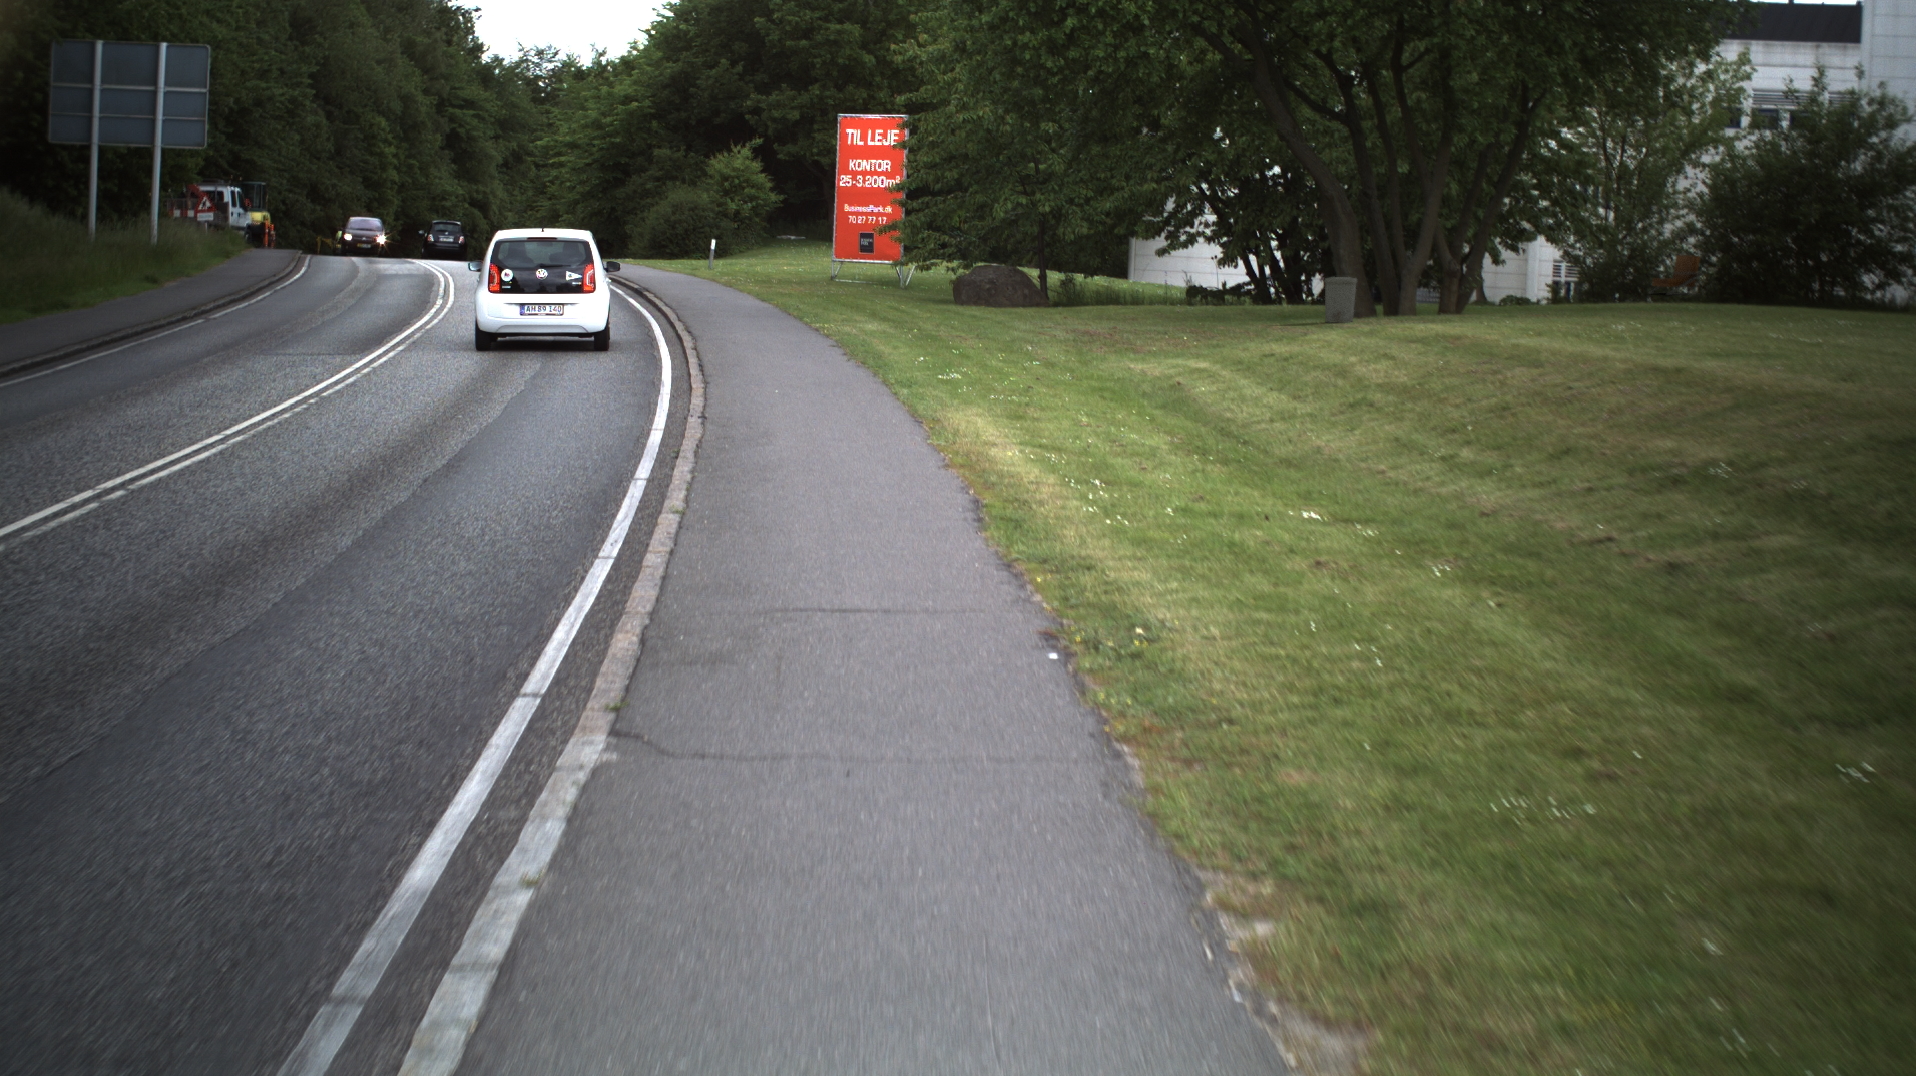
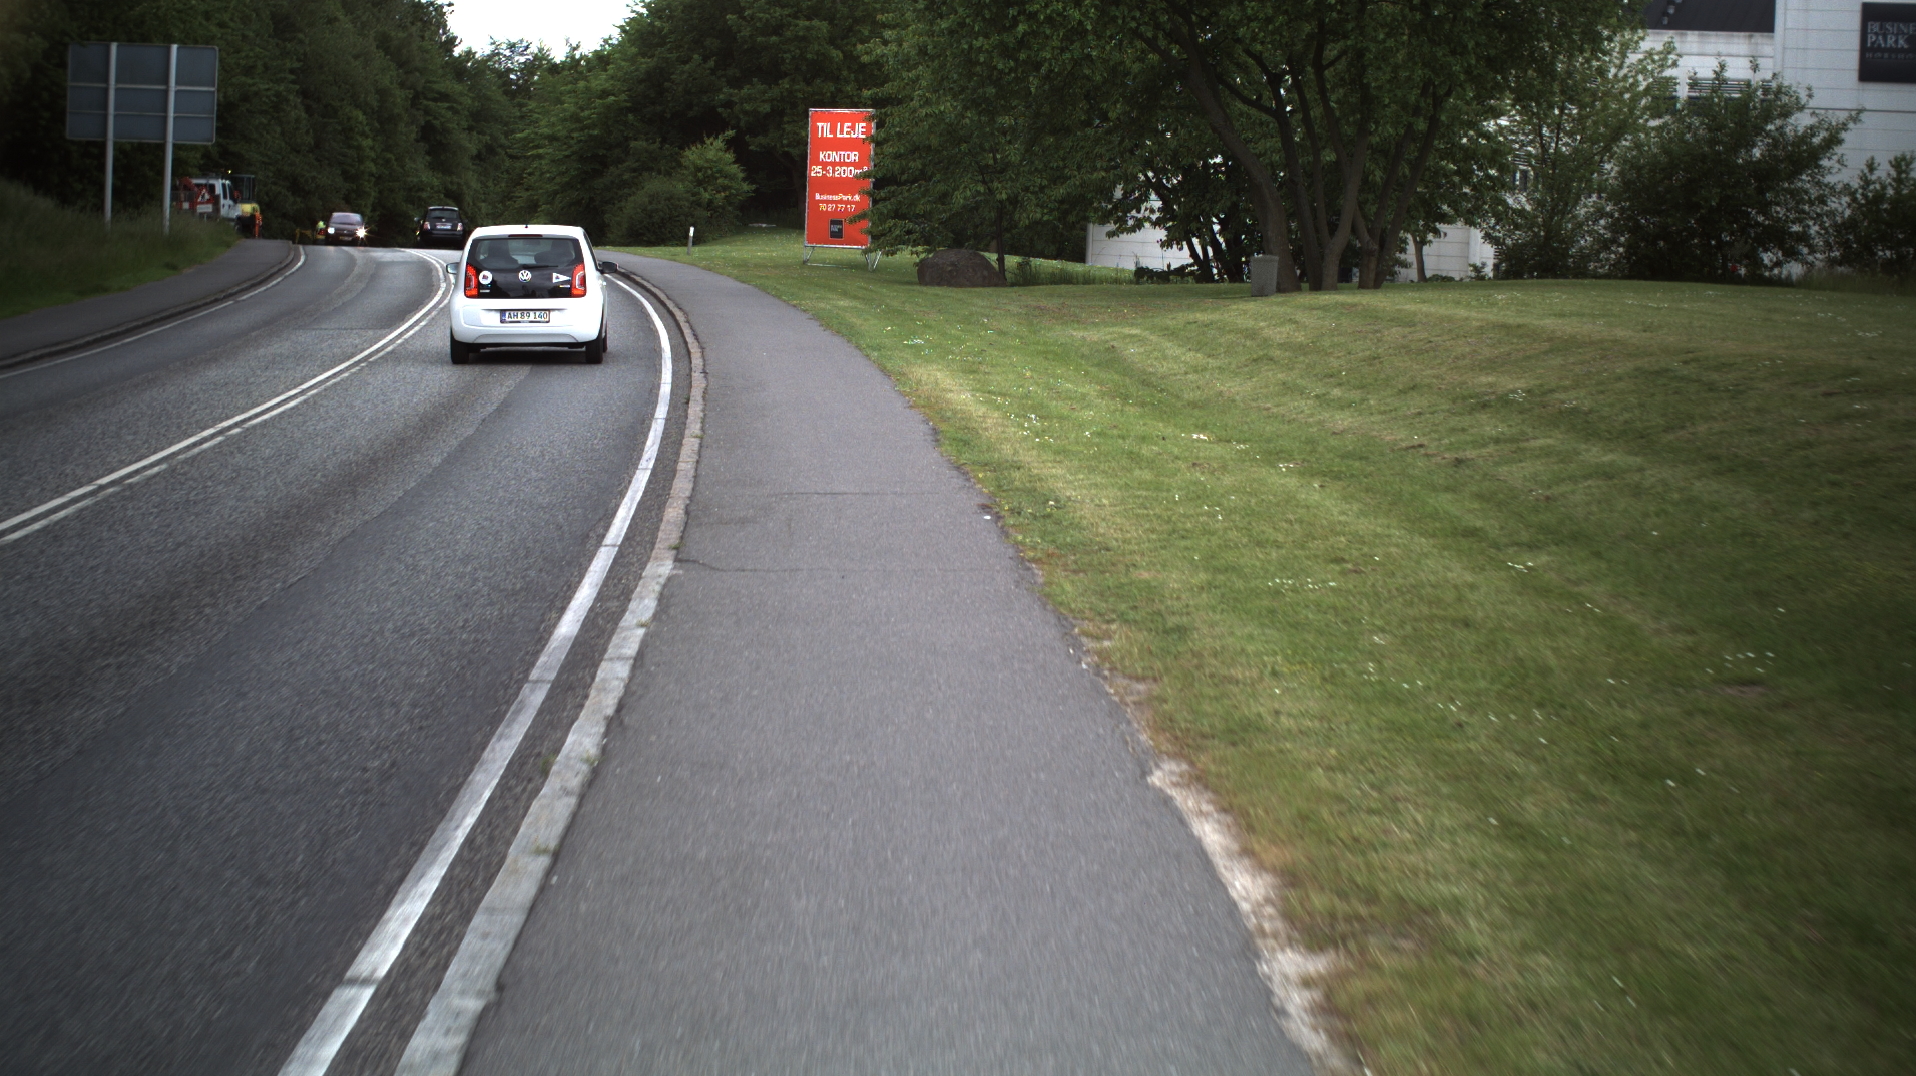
lounge chair: present [1649,255,1703,295] -> none [1552,235,1602,272]
potted tree: none [1842,257,1877,297] -> present [1725,237,1751,272]

